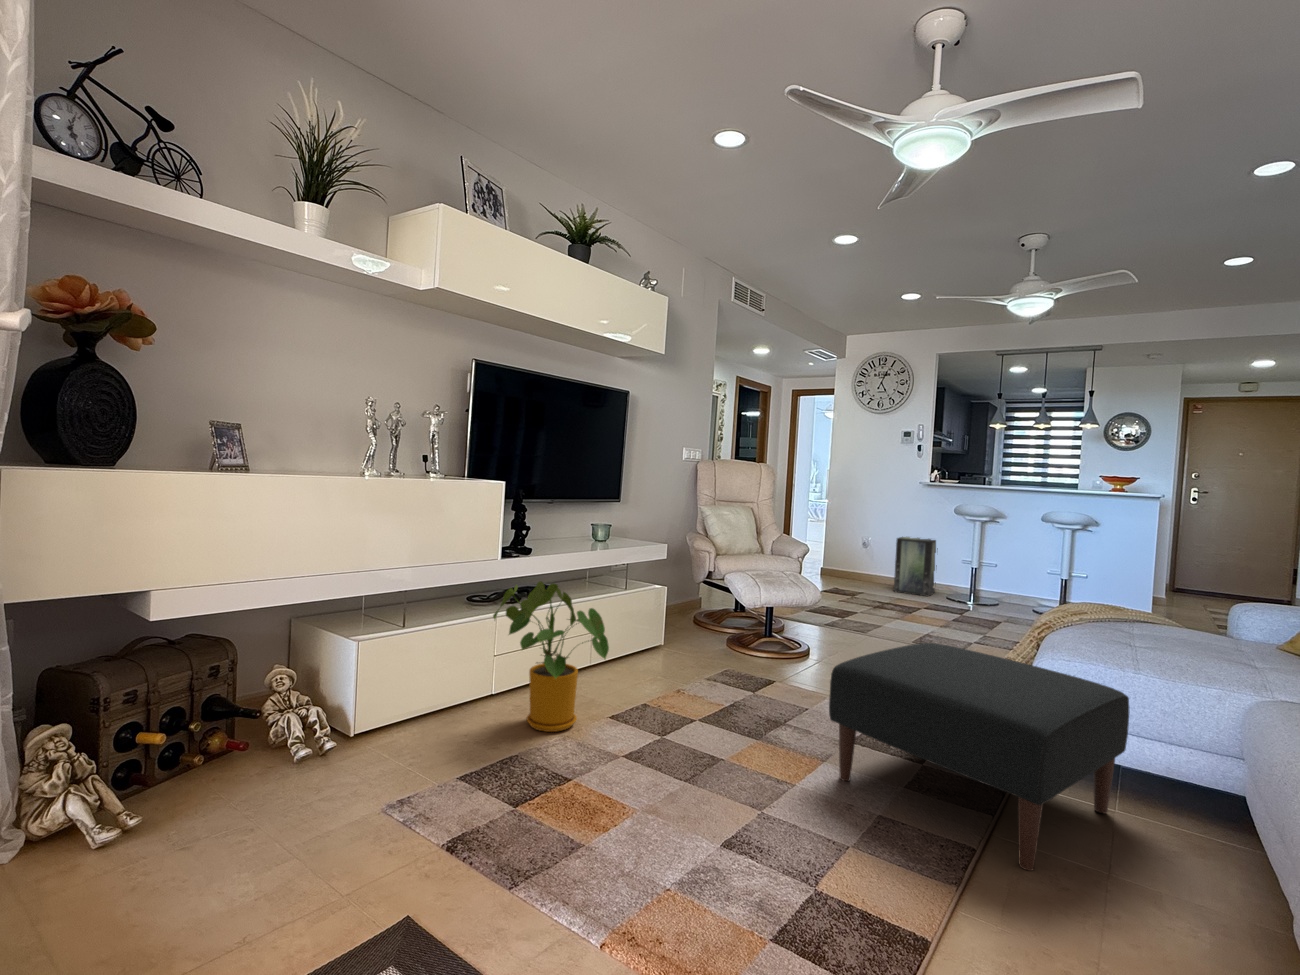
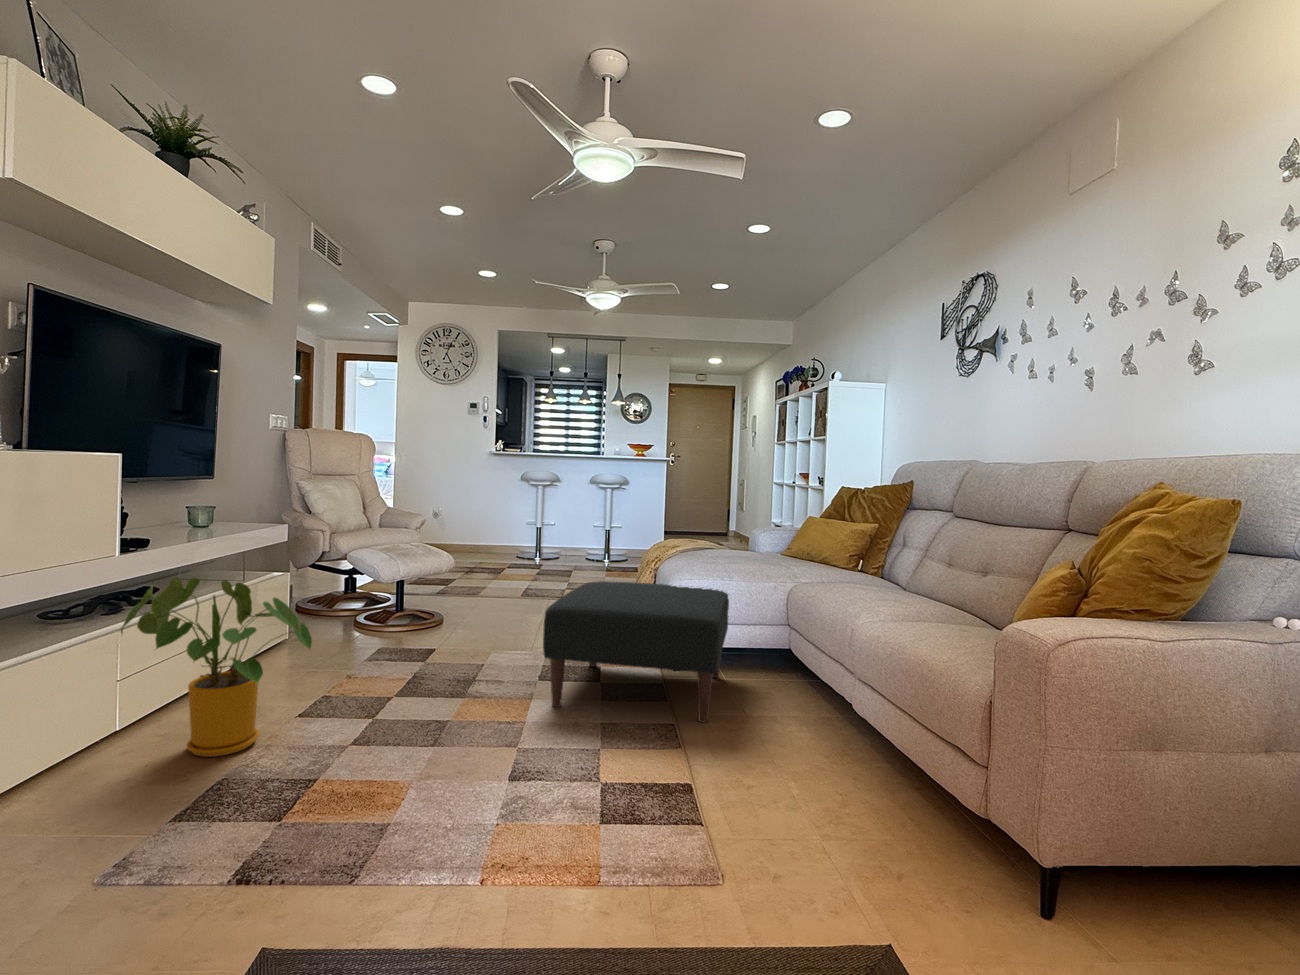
storage box: present [894,537,938,596] -> none [469,503,505,556]

